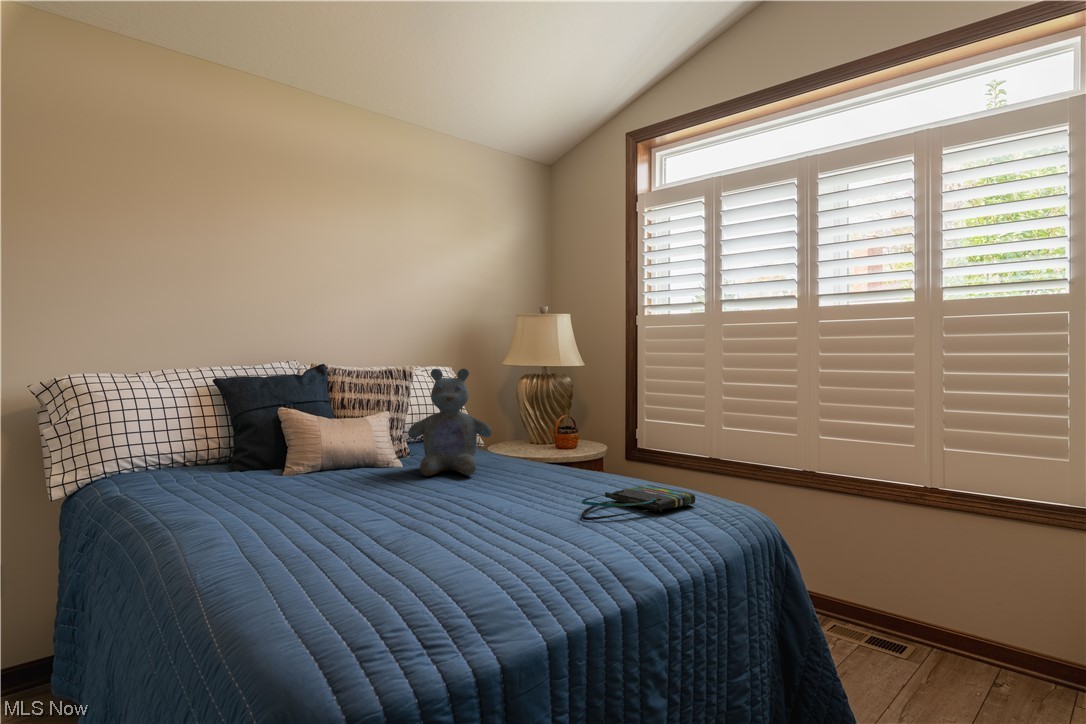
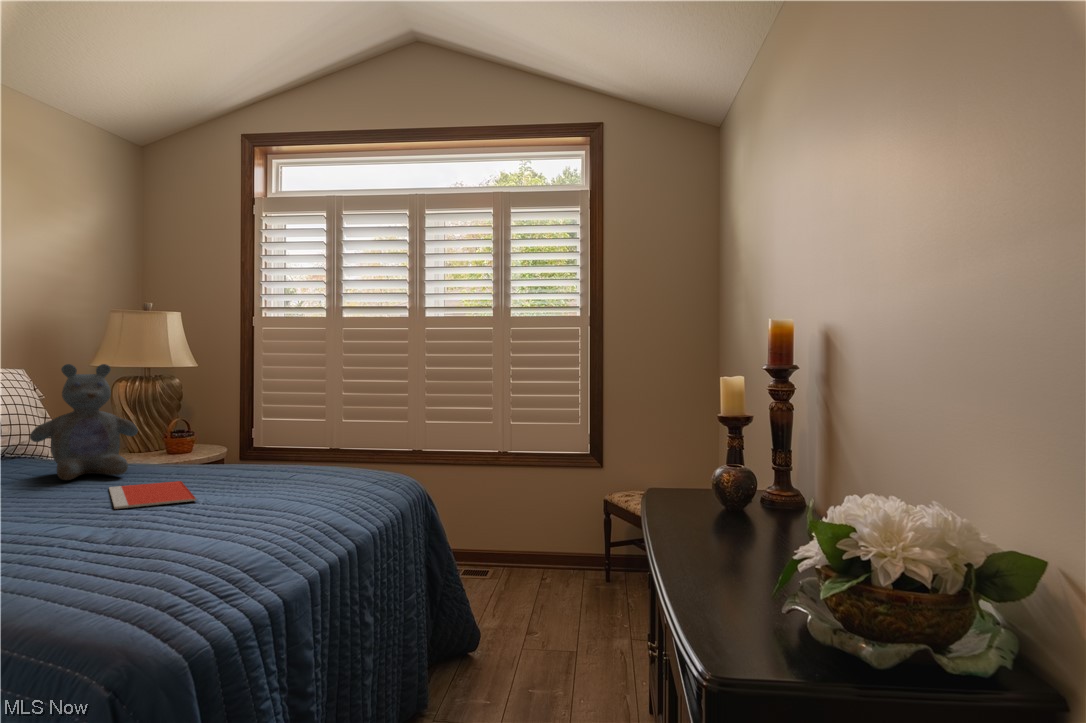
tote bag: present [582,485,695,520] -> none [278,465,367,496]
notebook: none [429,488,510,514] -> present [109,481,196,509]

